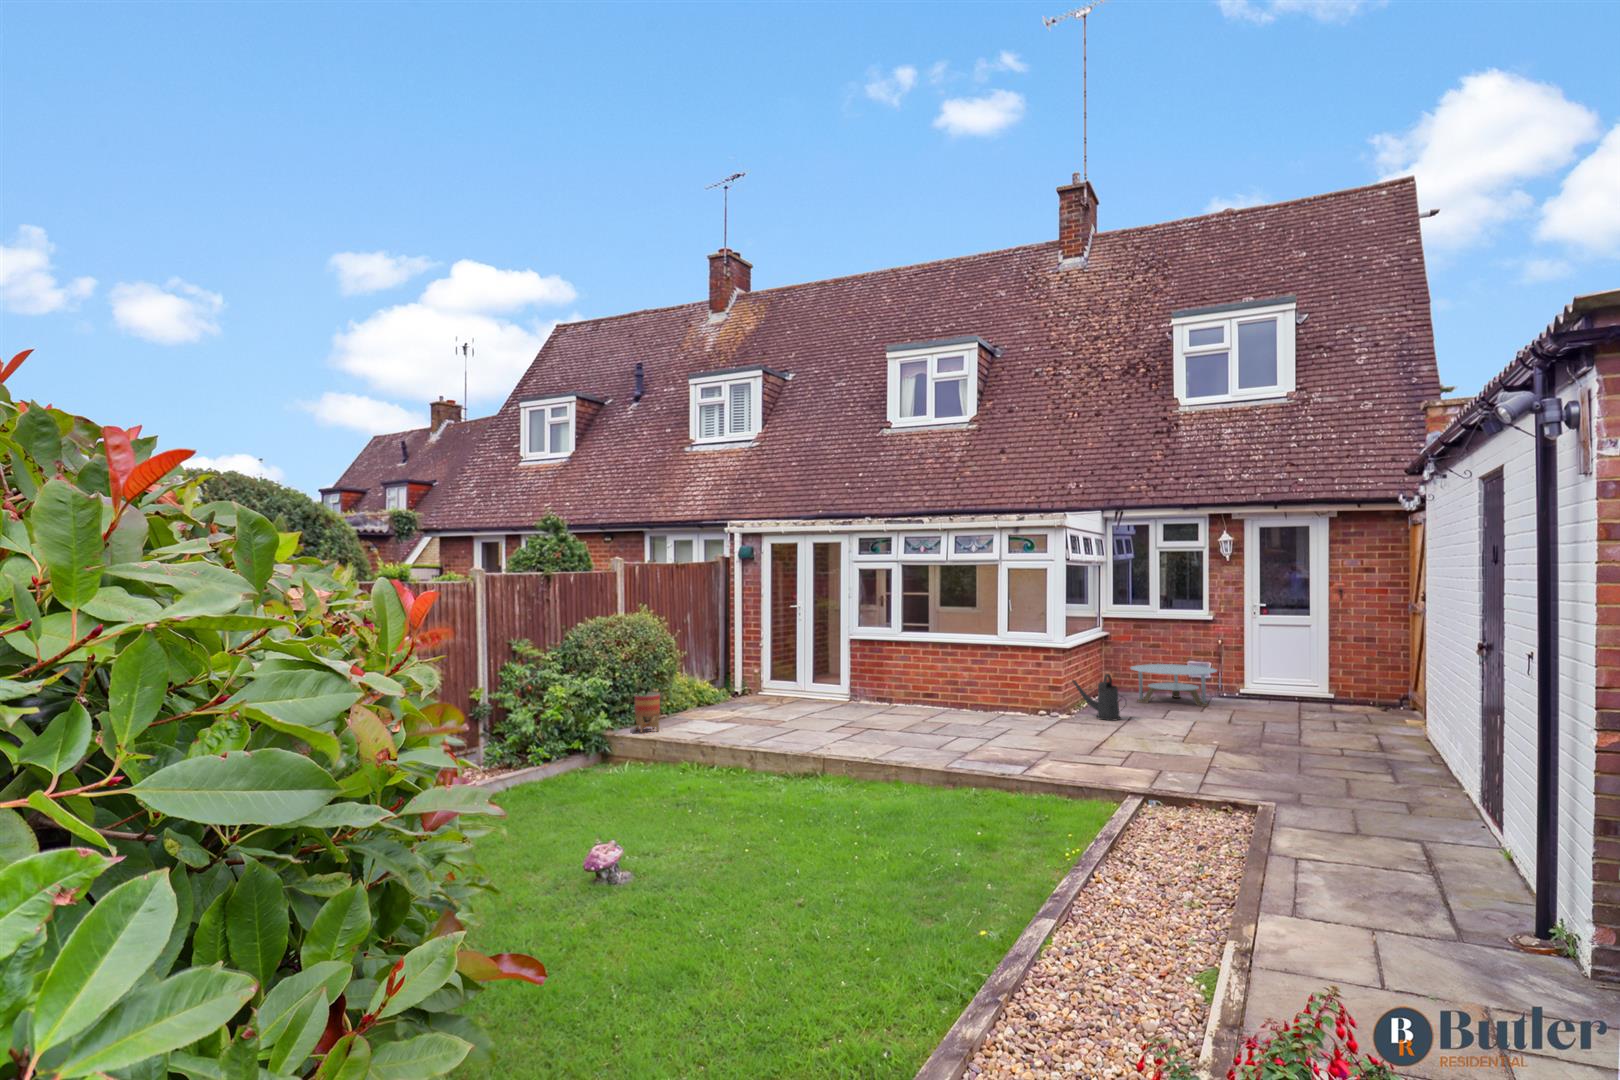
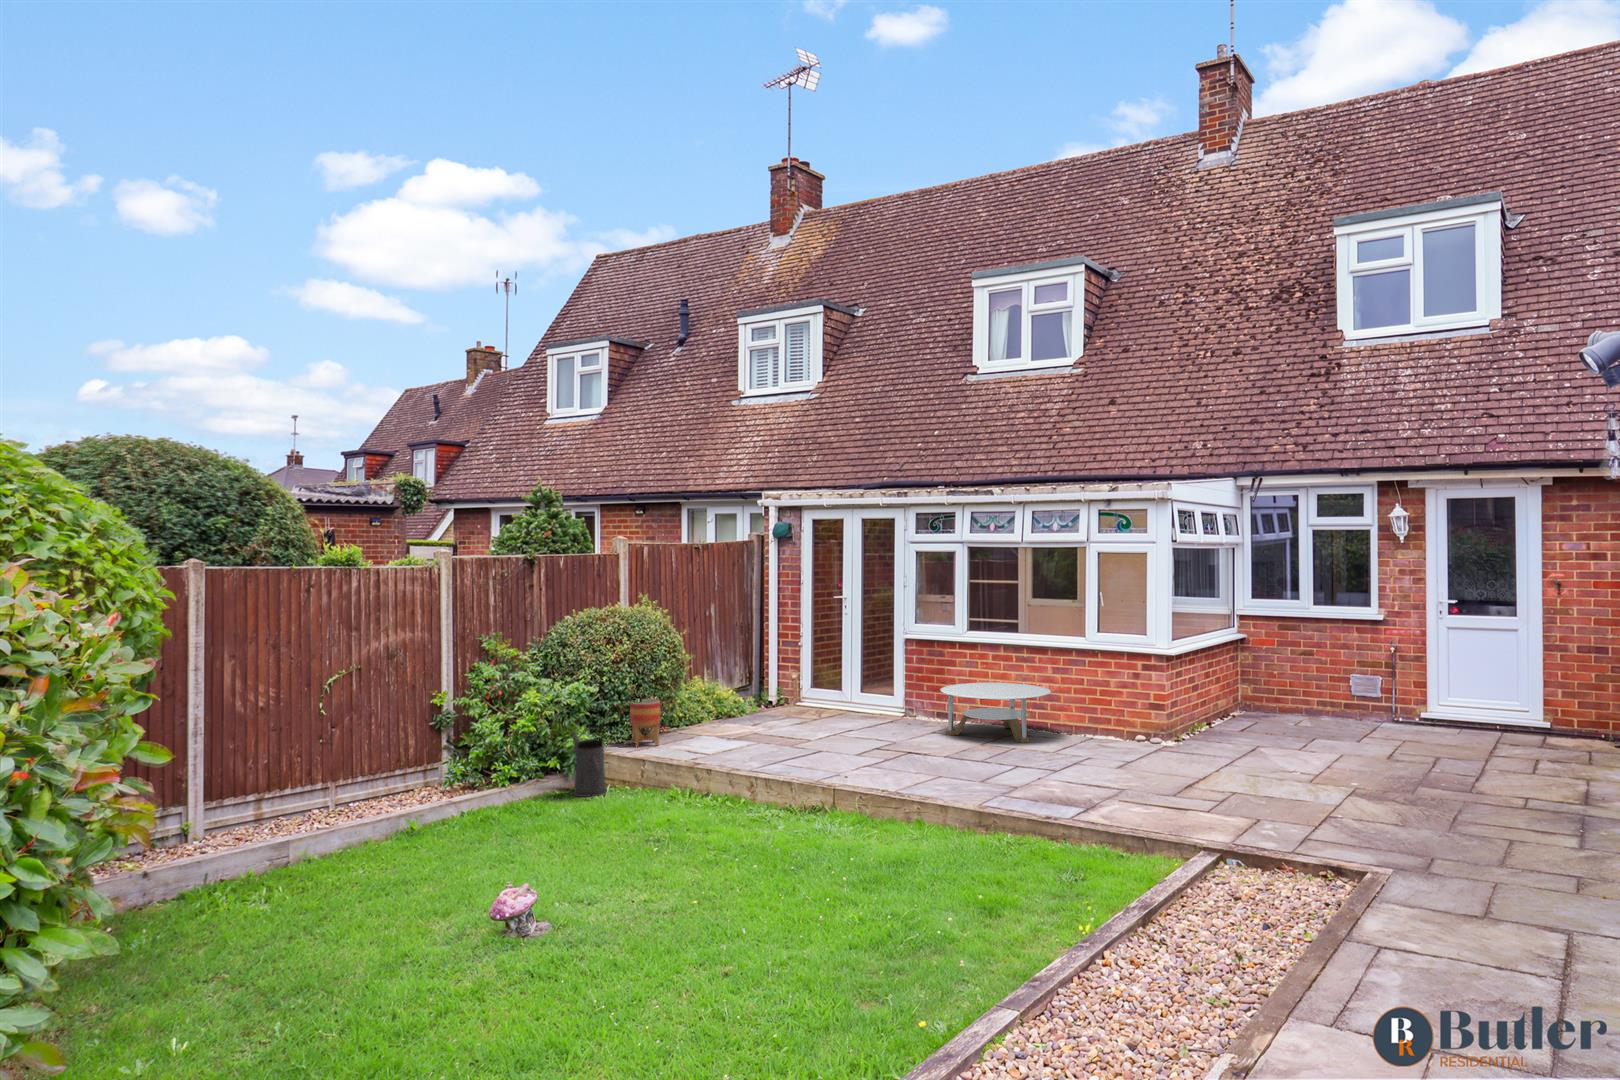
round table: present [1131,664,1217,707] -> present [940,682,1051,743]
watering can: present [1072,674,1125,721] -> present [572,728,607,797]

